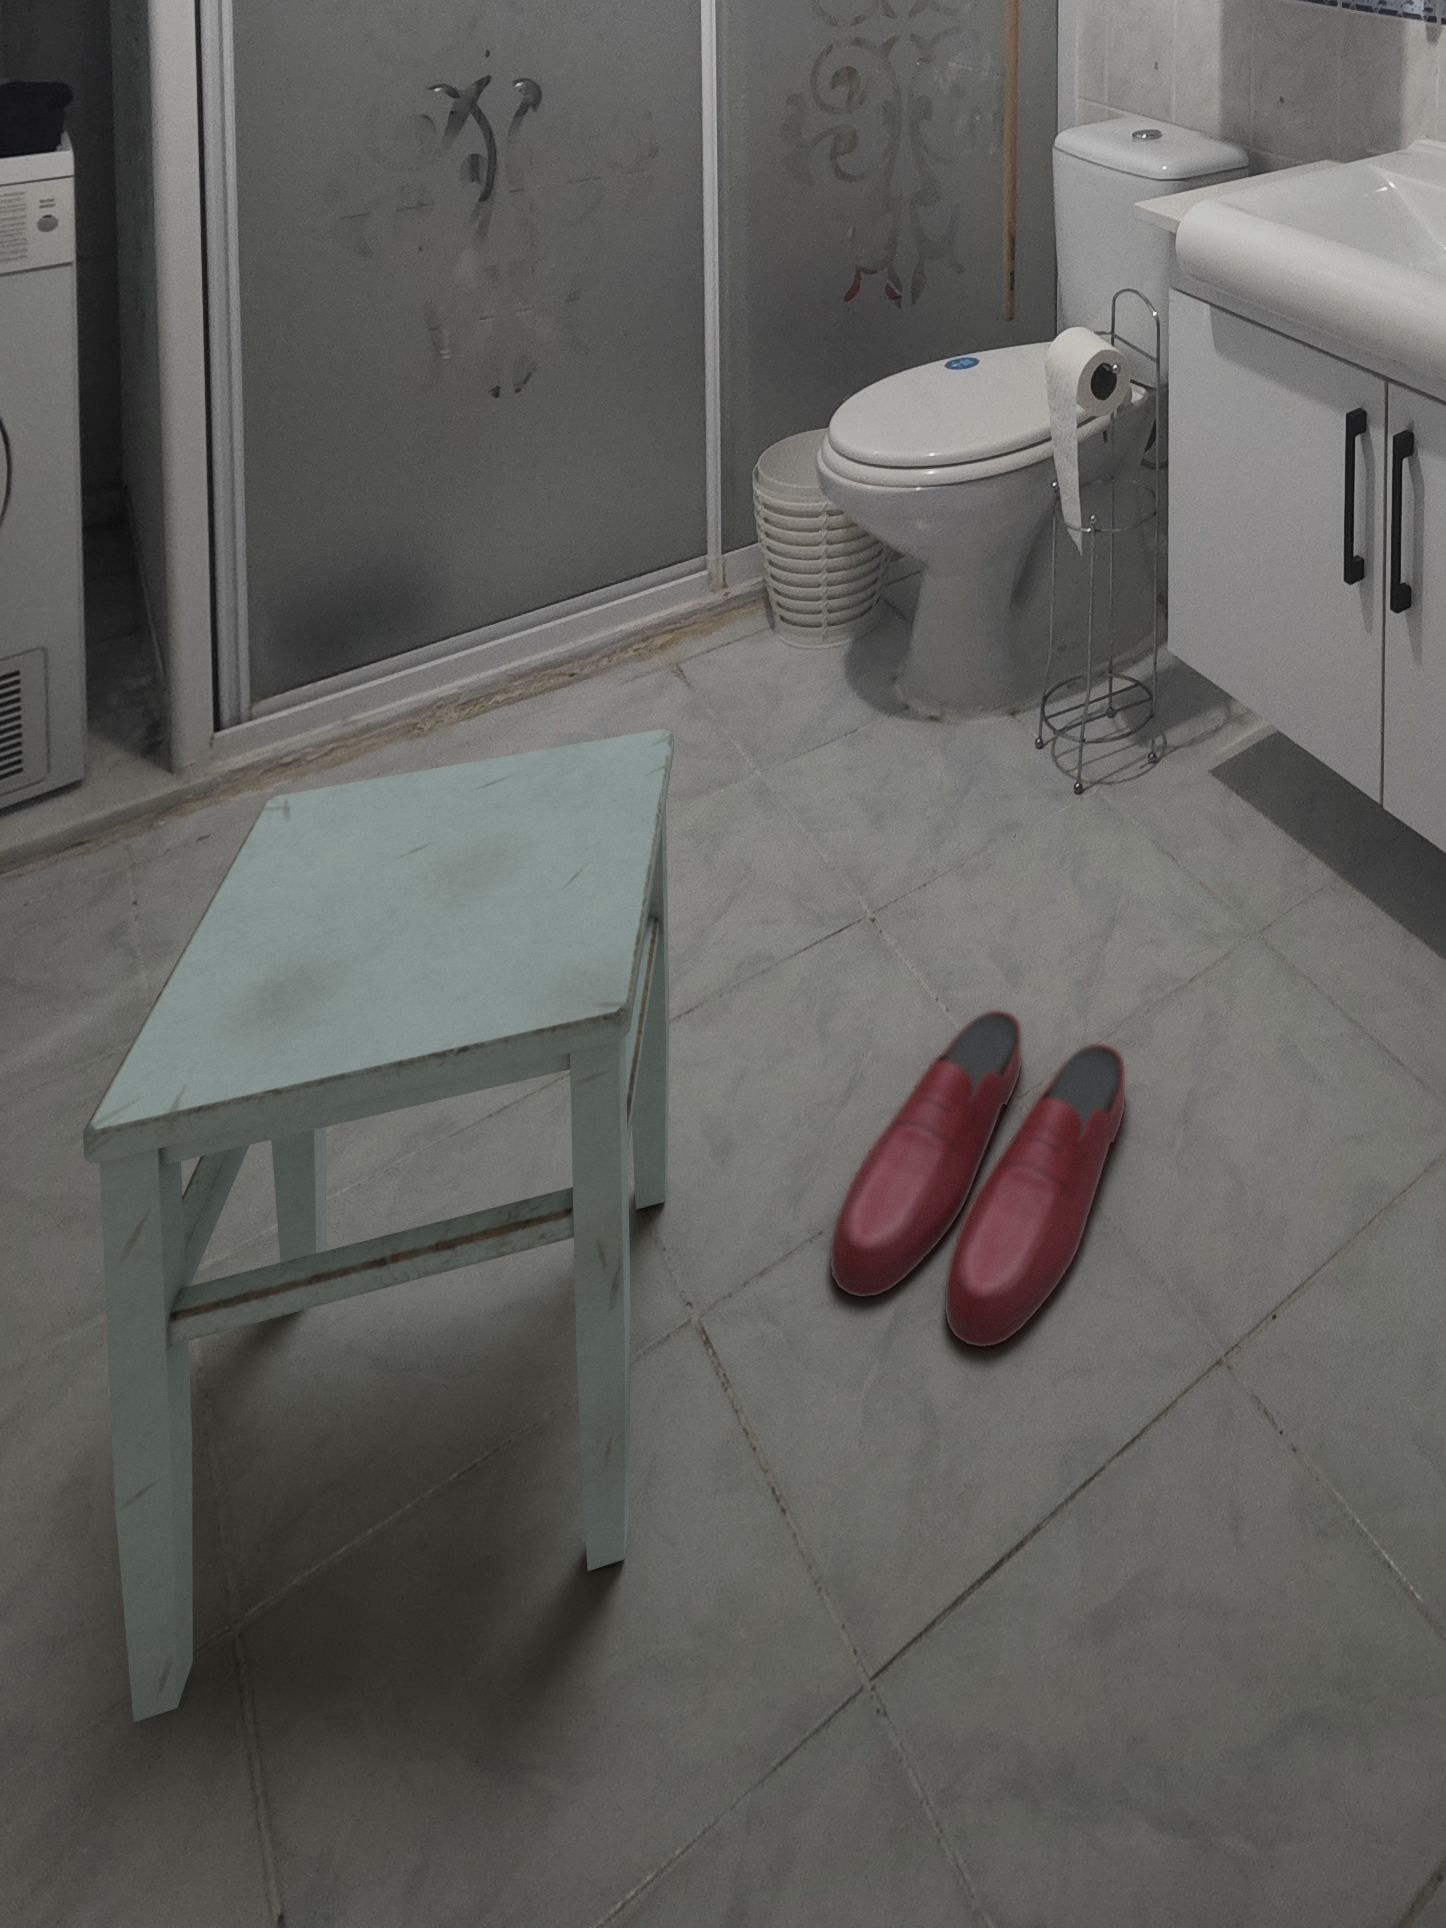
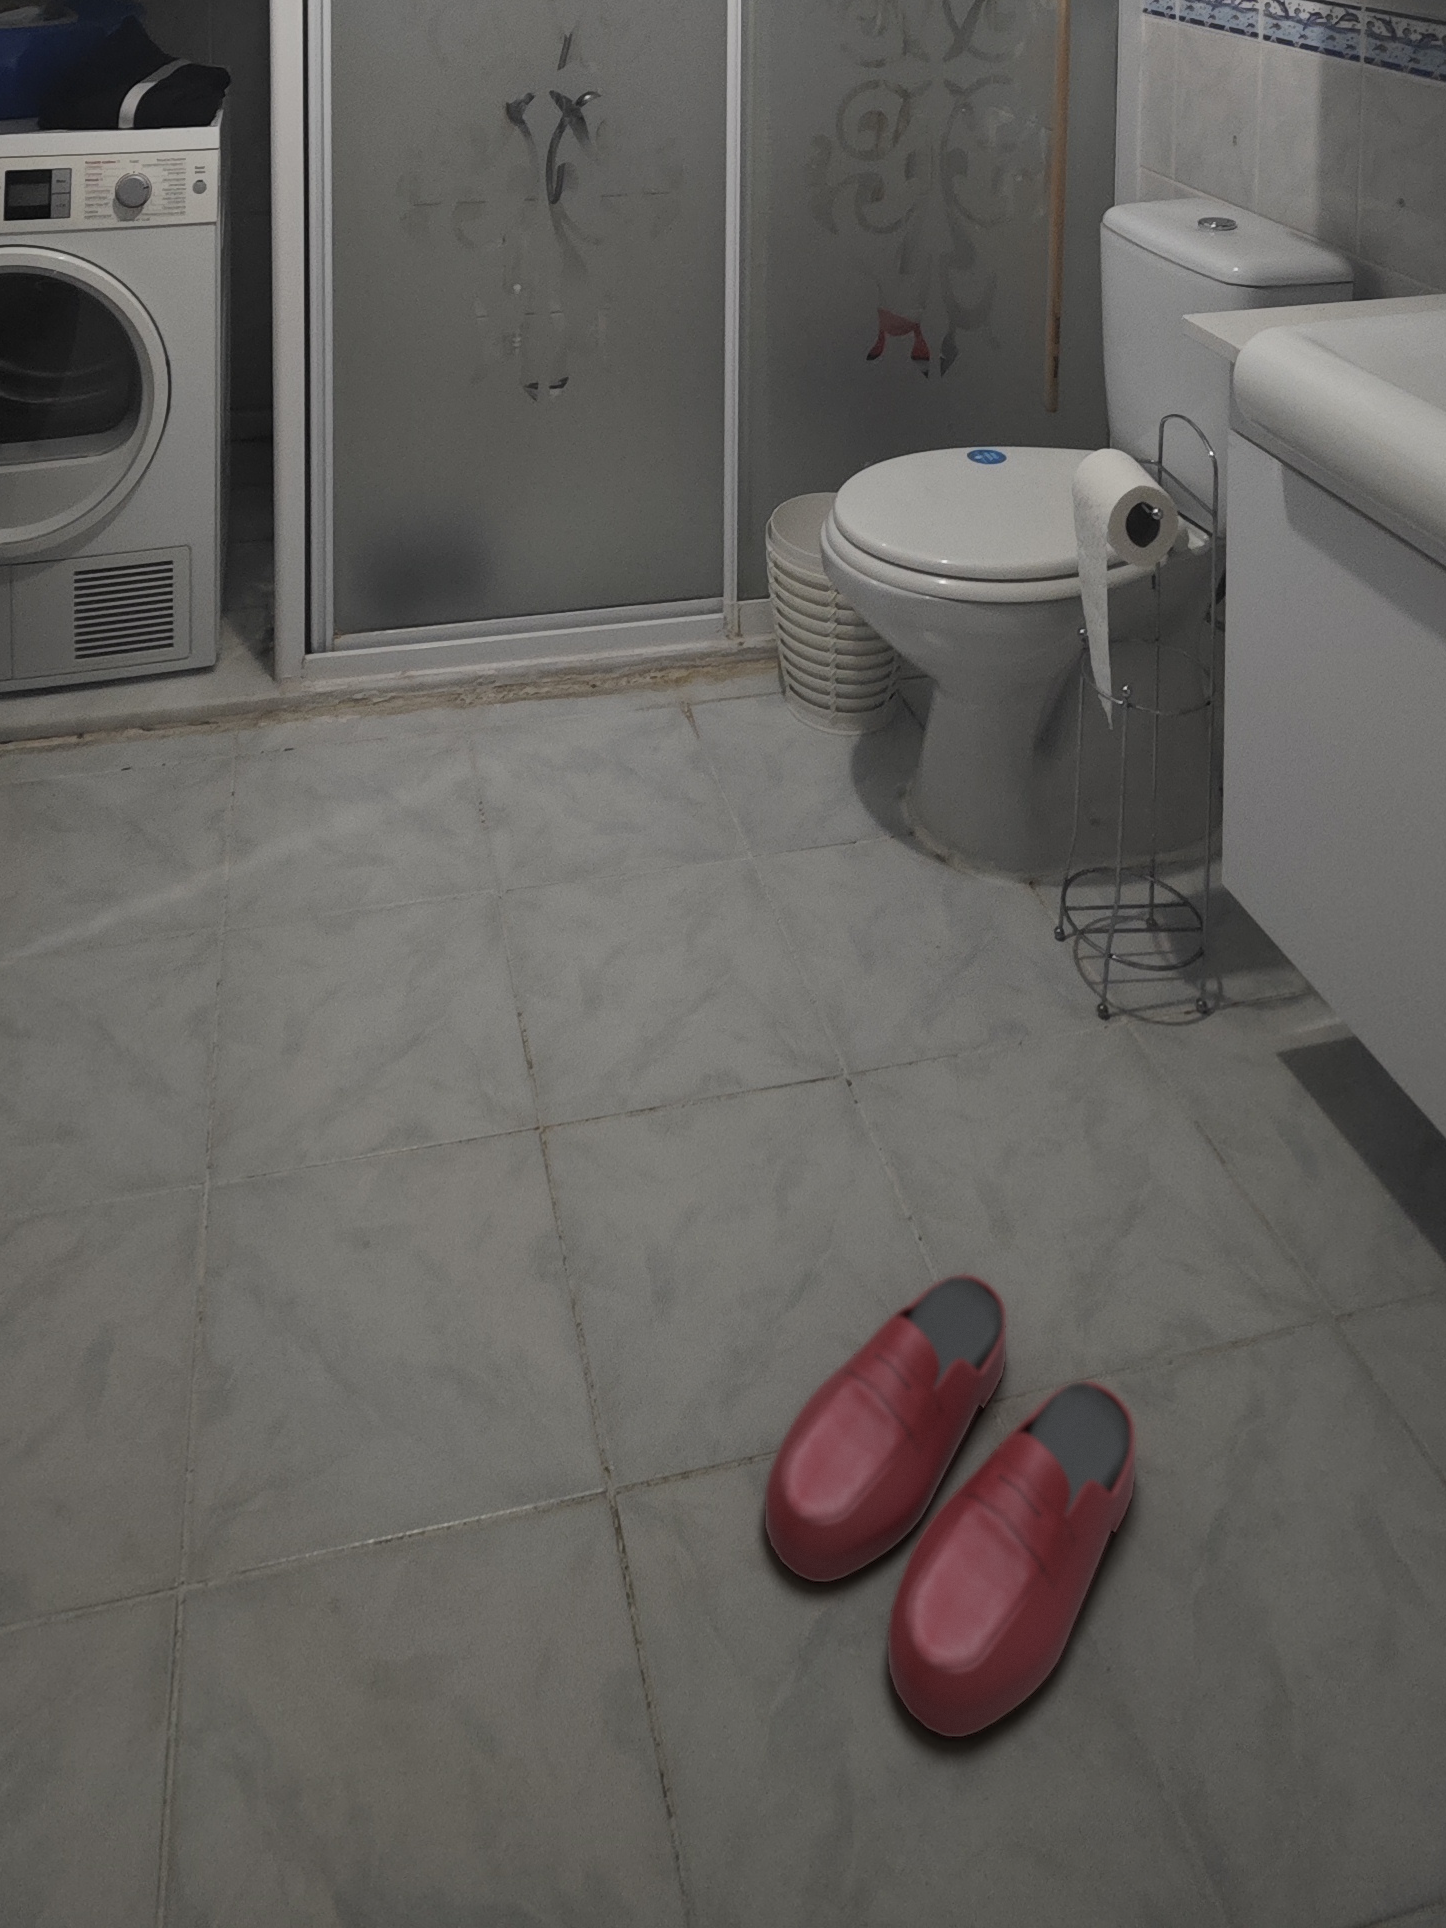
stool: present [83,728,674,1722] -> none [83,772,626,1752]

